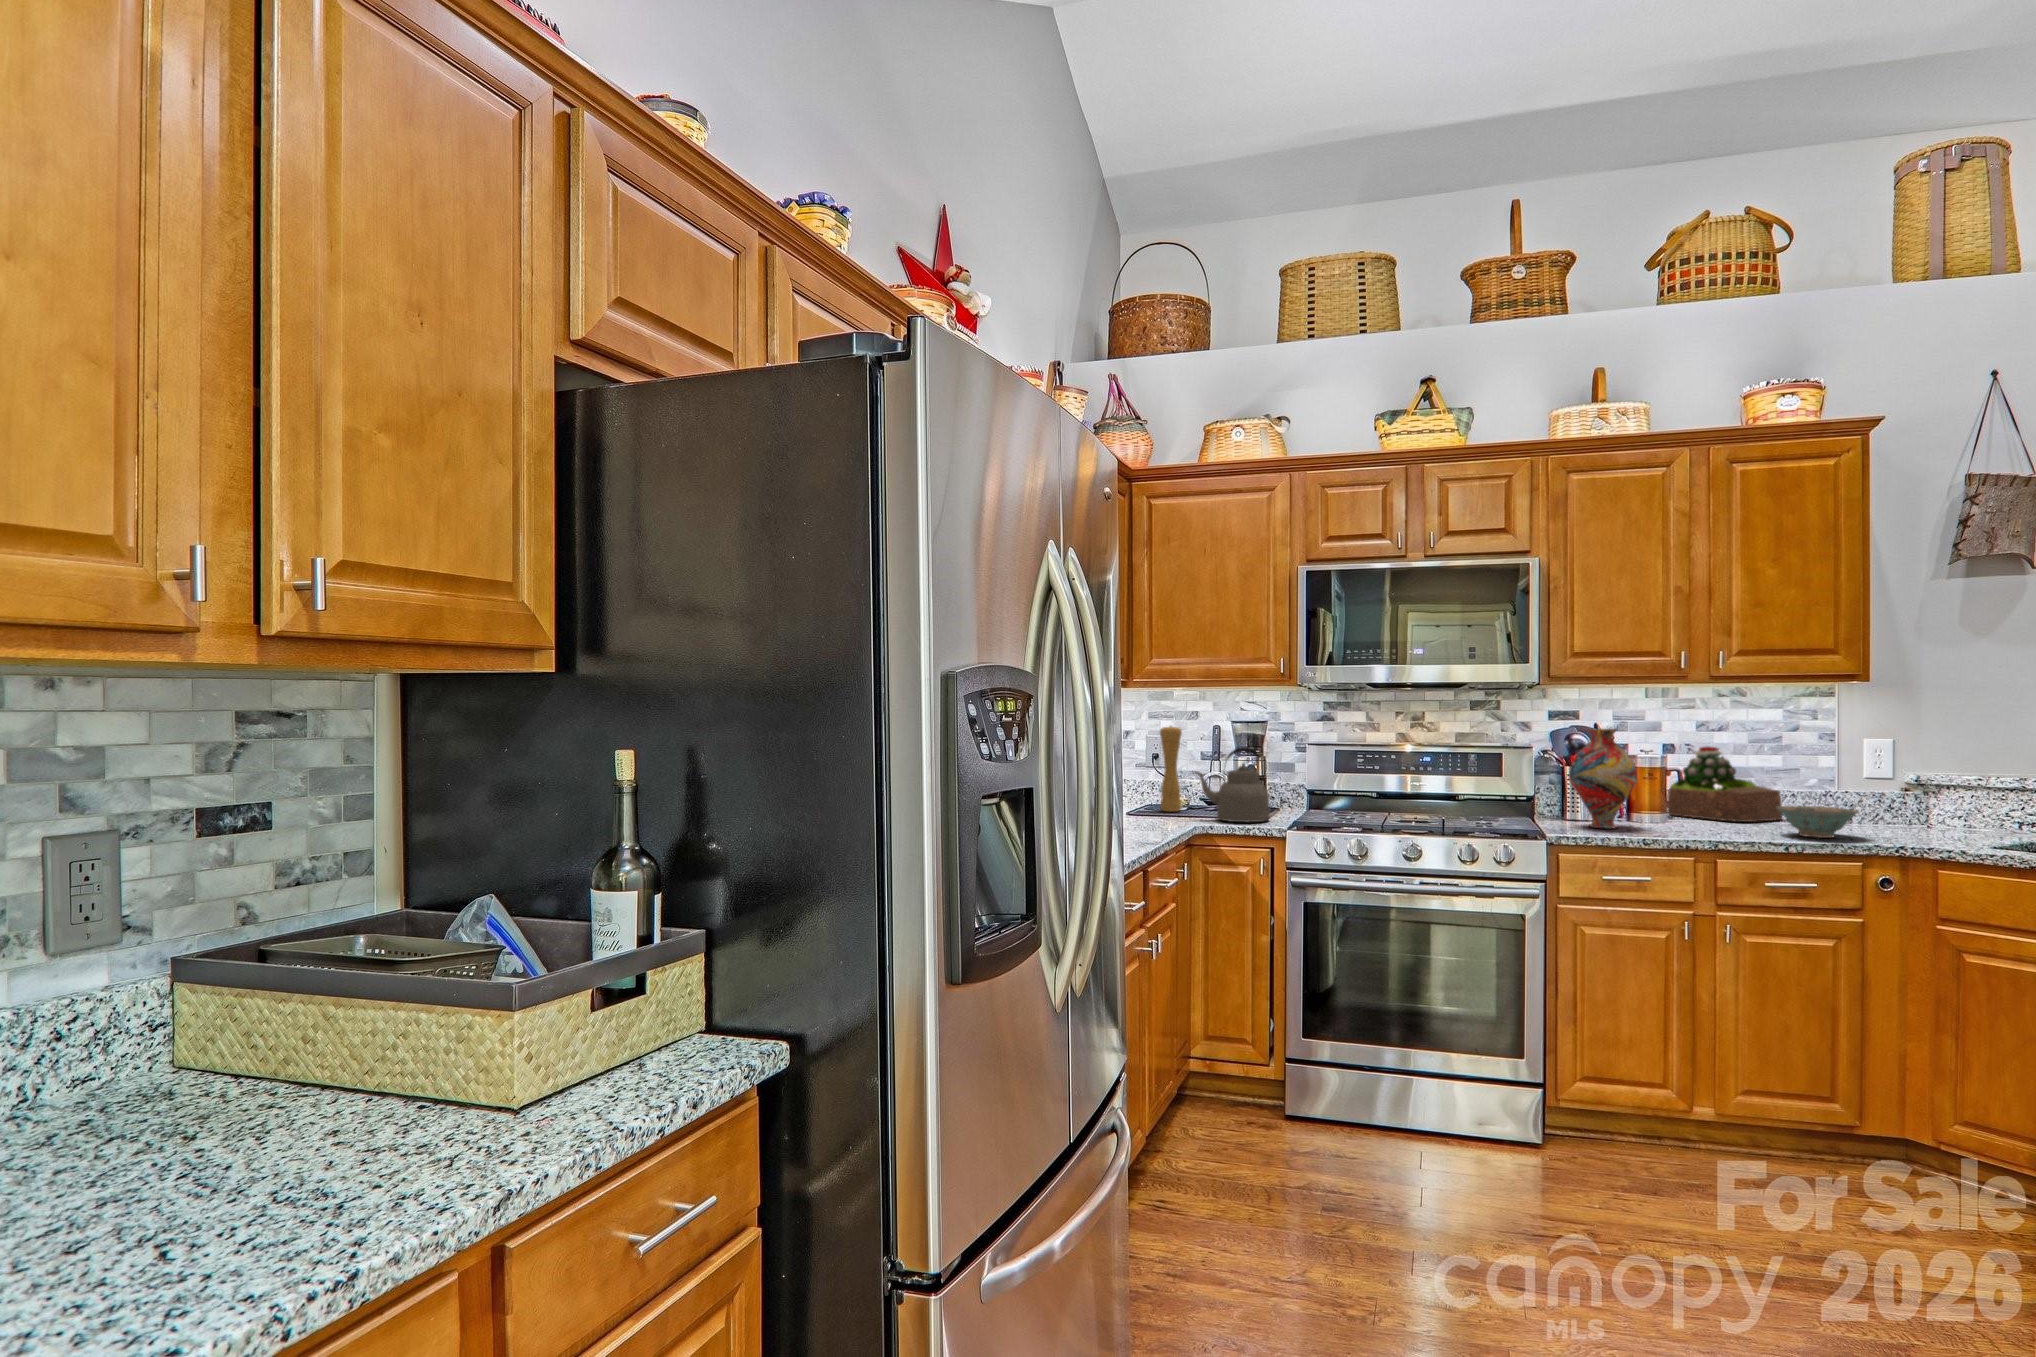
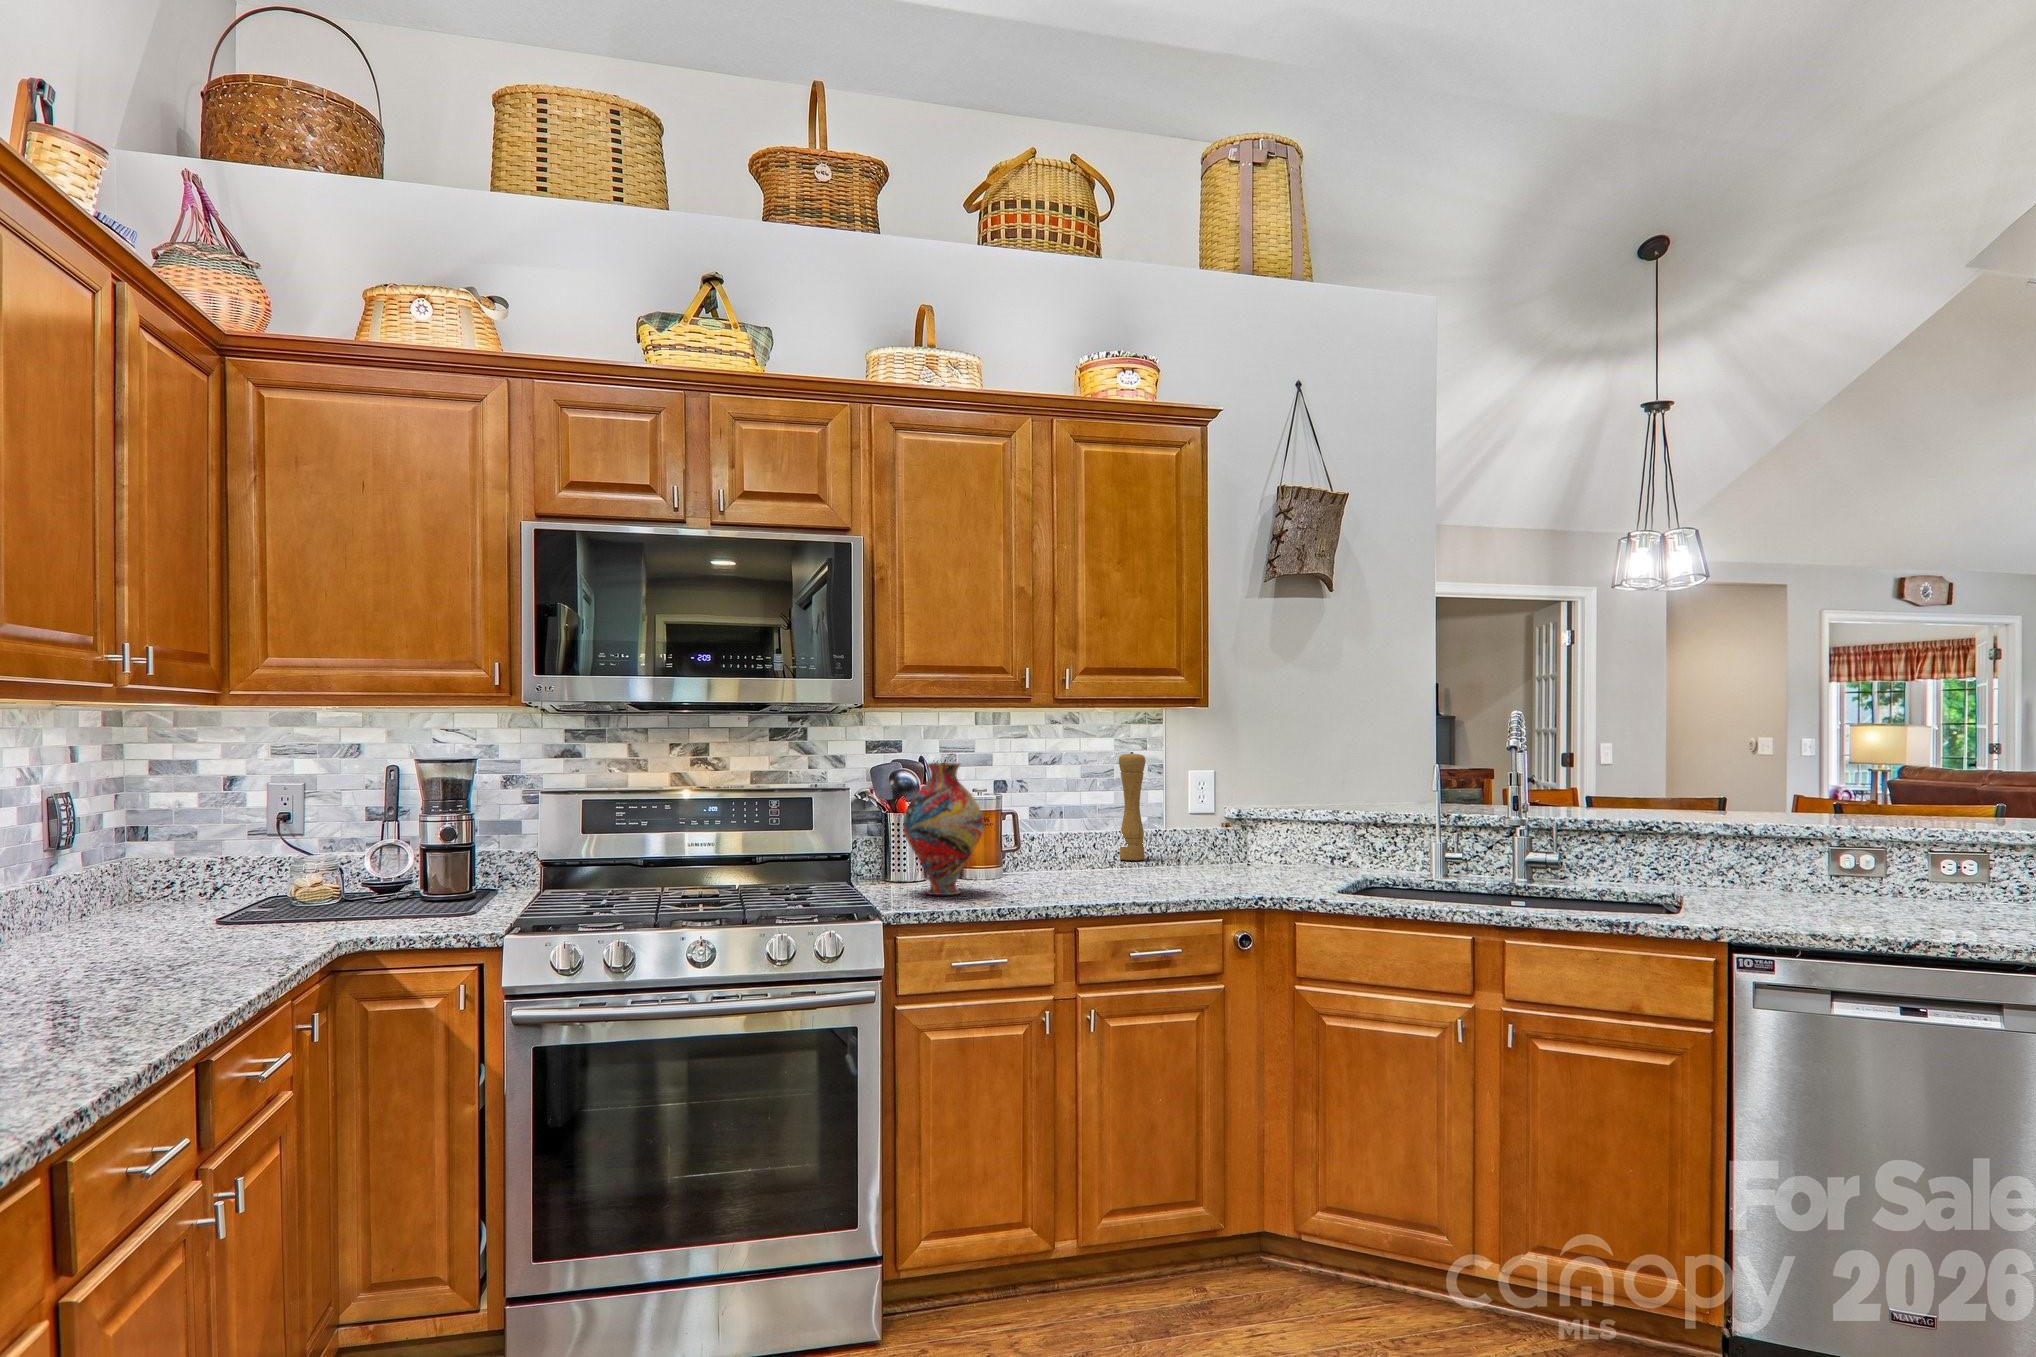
pepper mill: present [1160,726,1182,812] -> present [1119,752,1145,860]
succulent plant: present [1668,746,1782,822] -> none [1002,782,1120,873]
kettle: present [1194,747,1270,822] -> none [339,803,476,927]
ceramic bowl: present [1776,806,1858,838] -> none [1131,851,1214,890]

